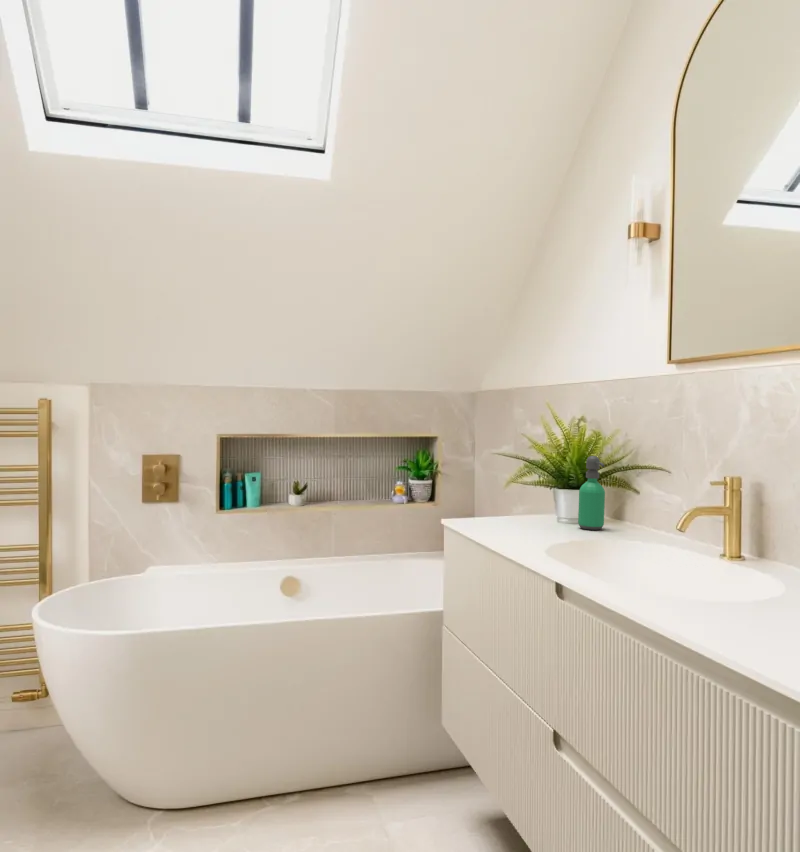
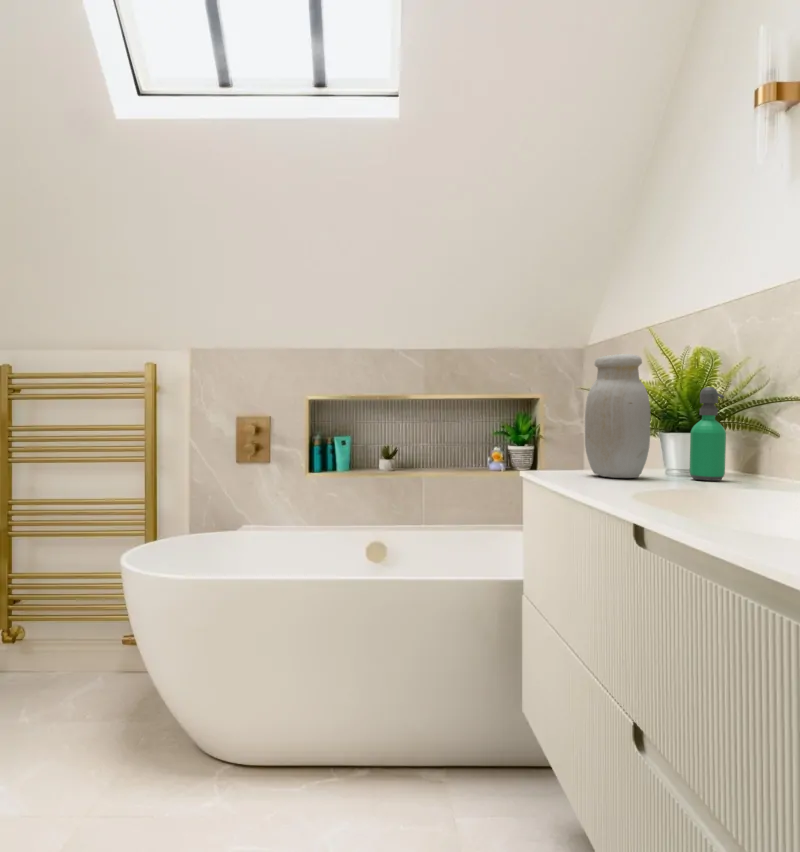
jar: none [498,428,550,529] -> present [585,354,650,478]

